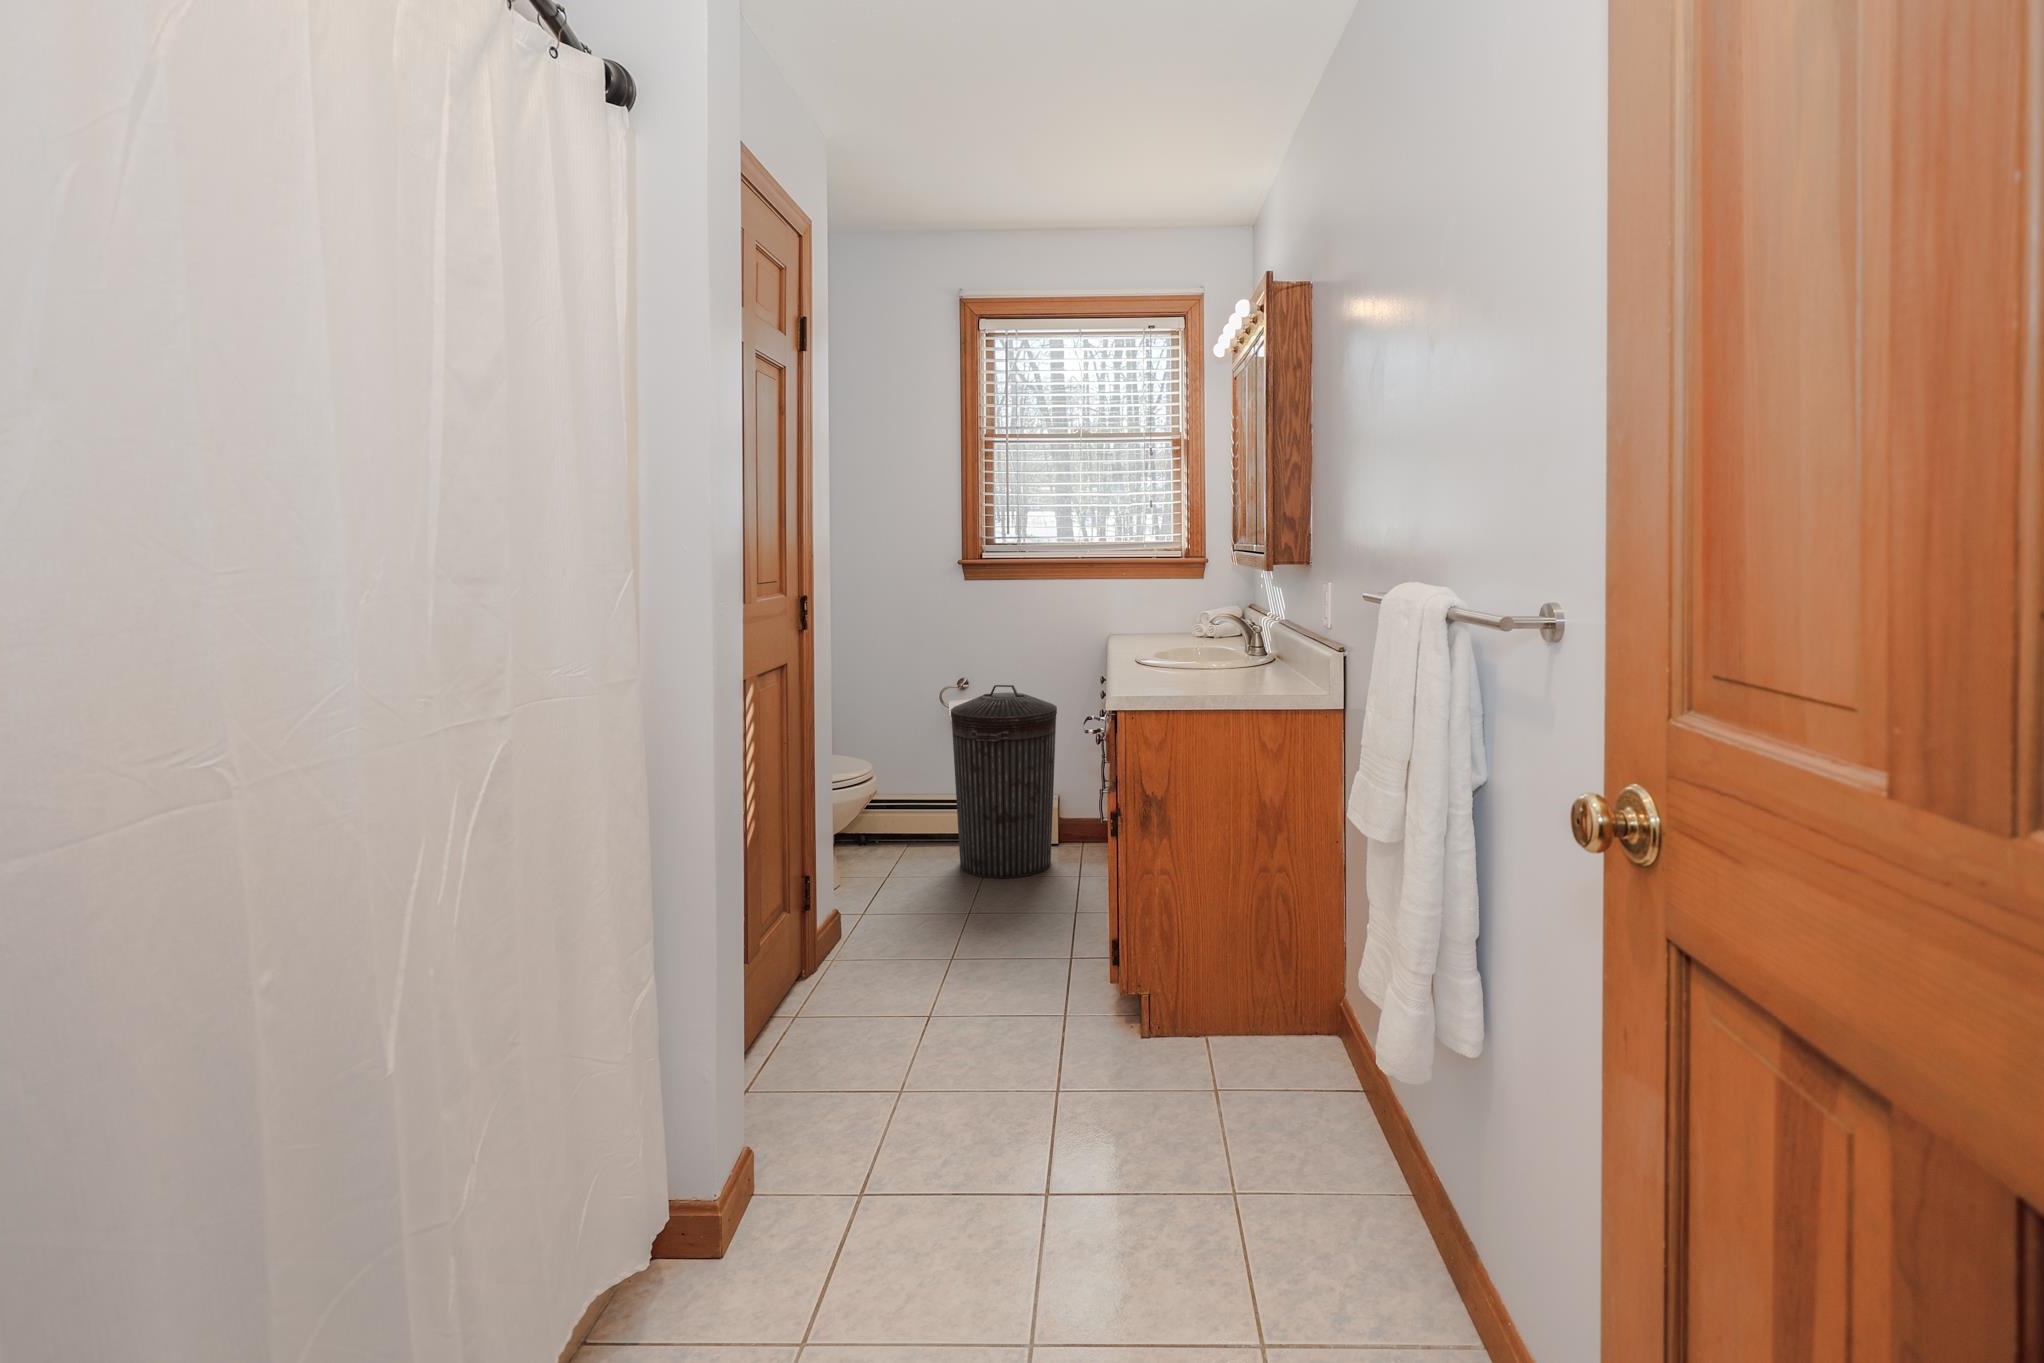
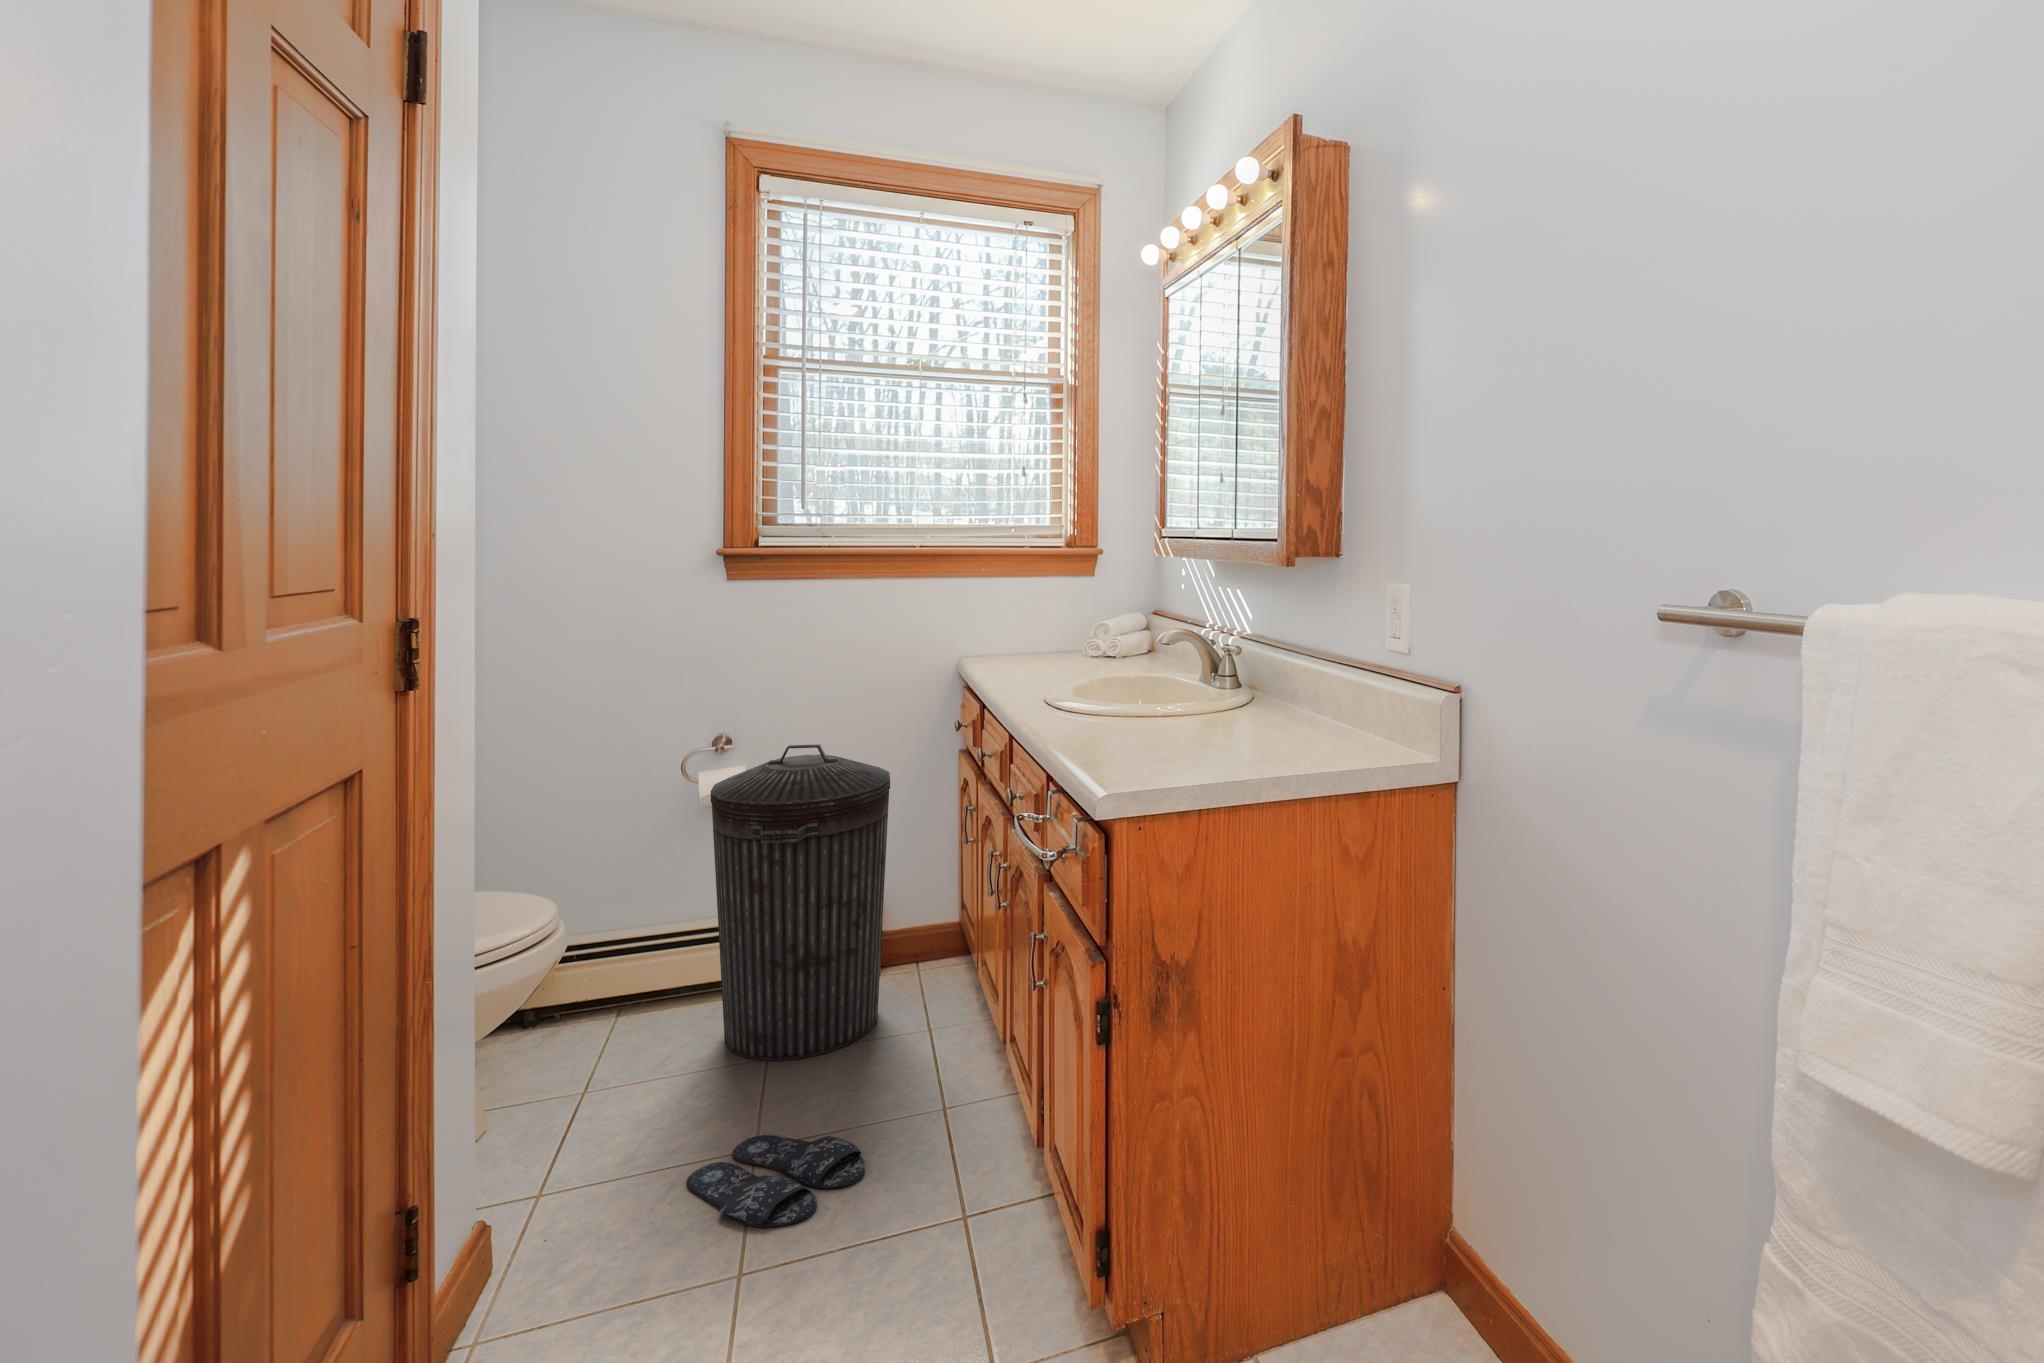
slippers: none [932,907,1025,943] -> present [686,1135,865,1228]

